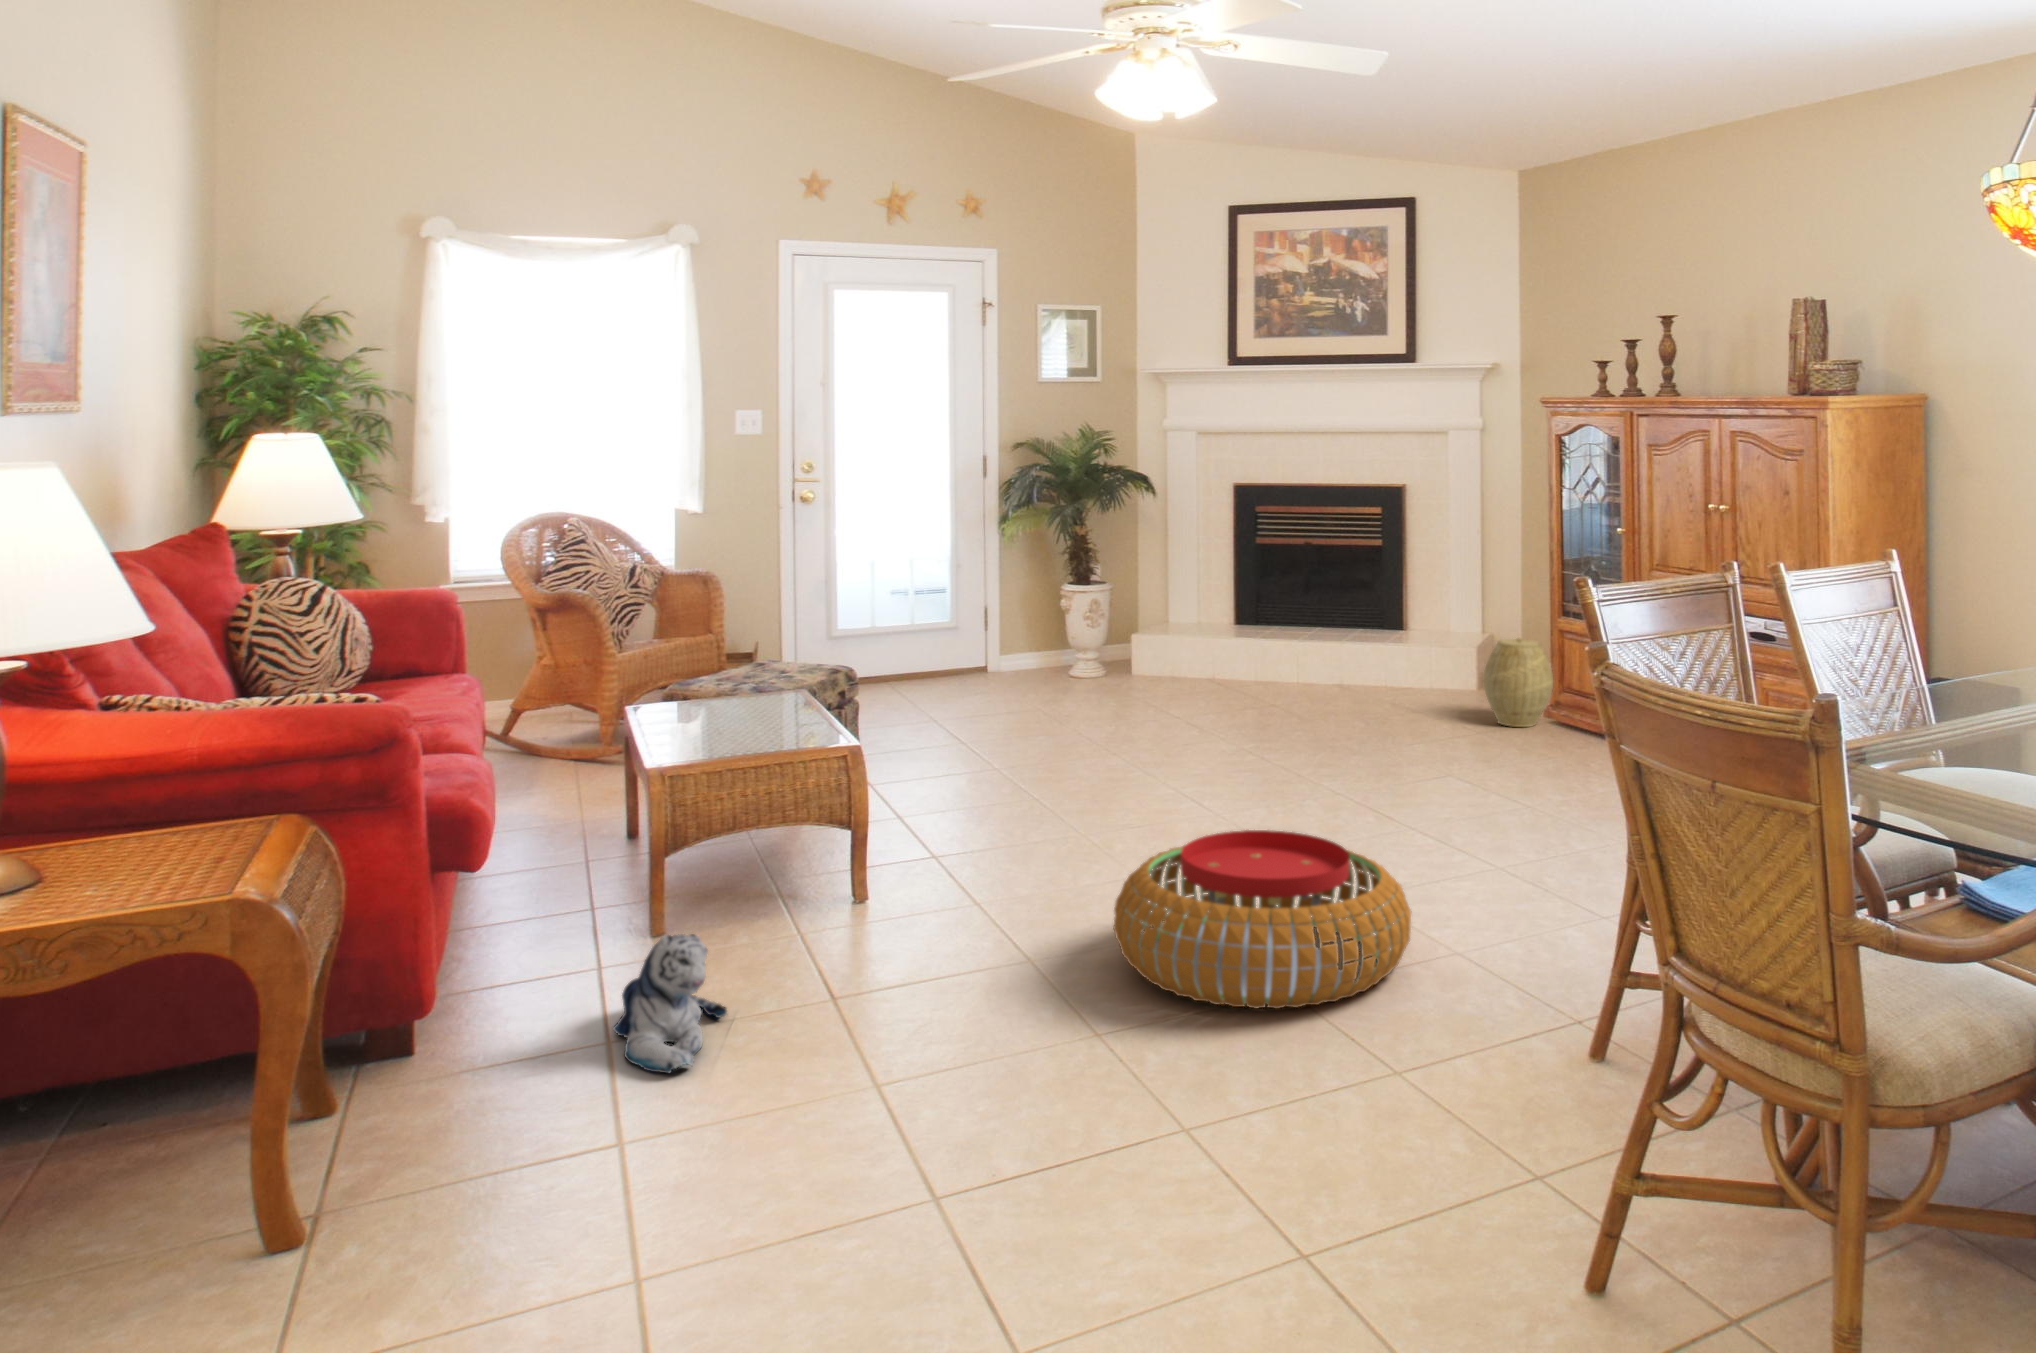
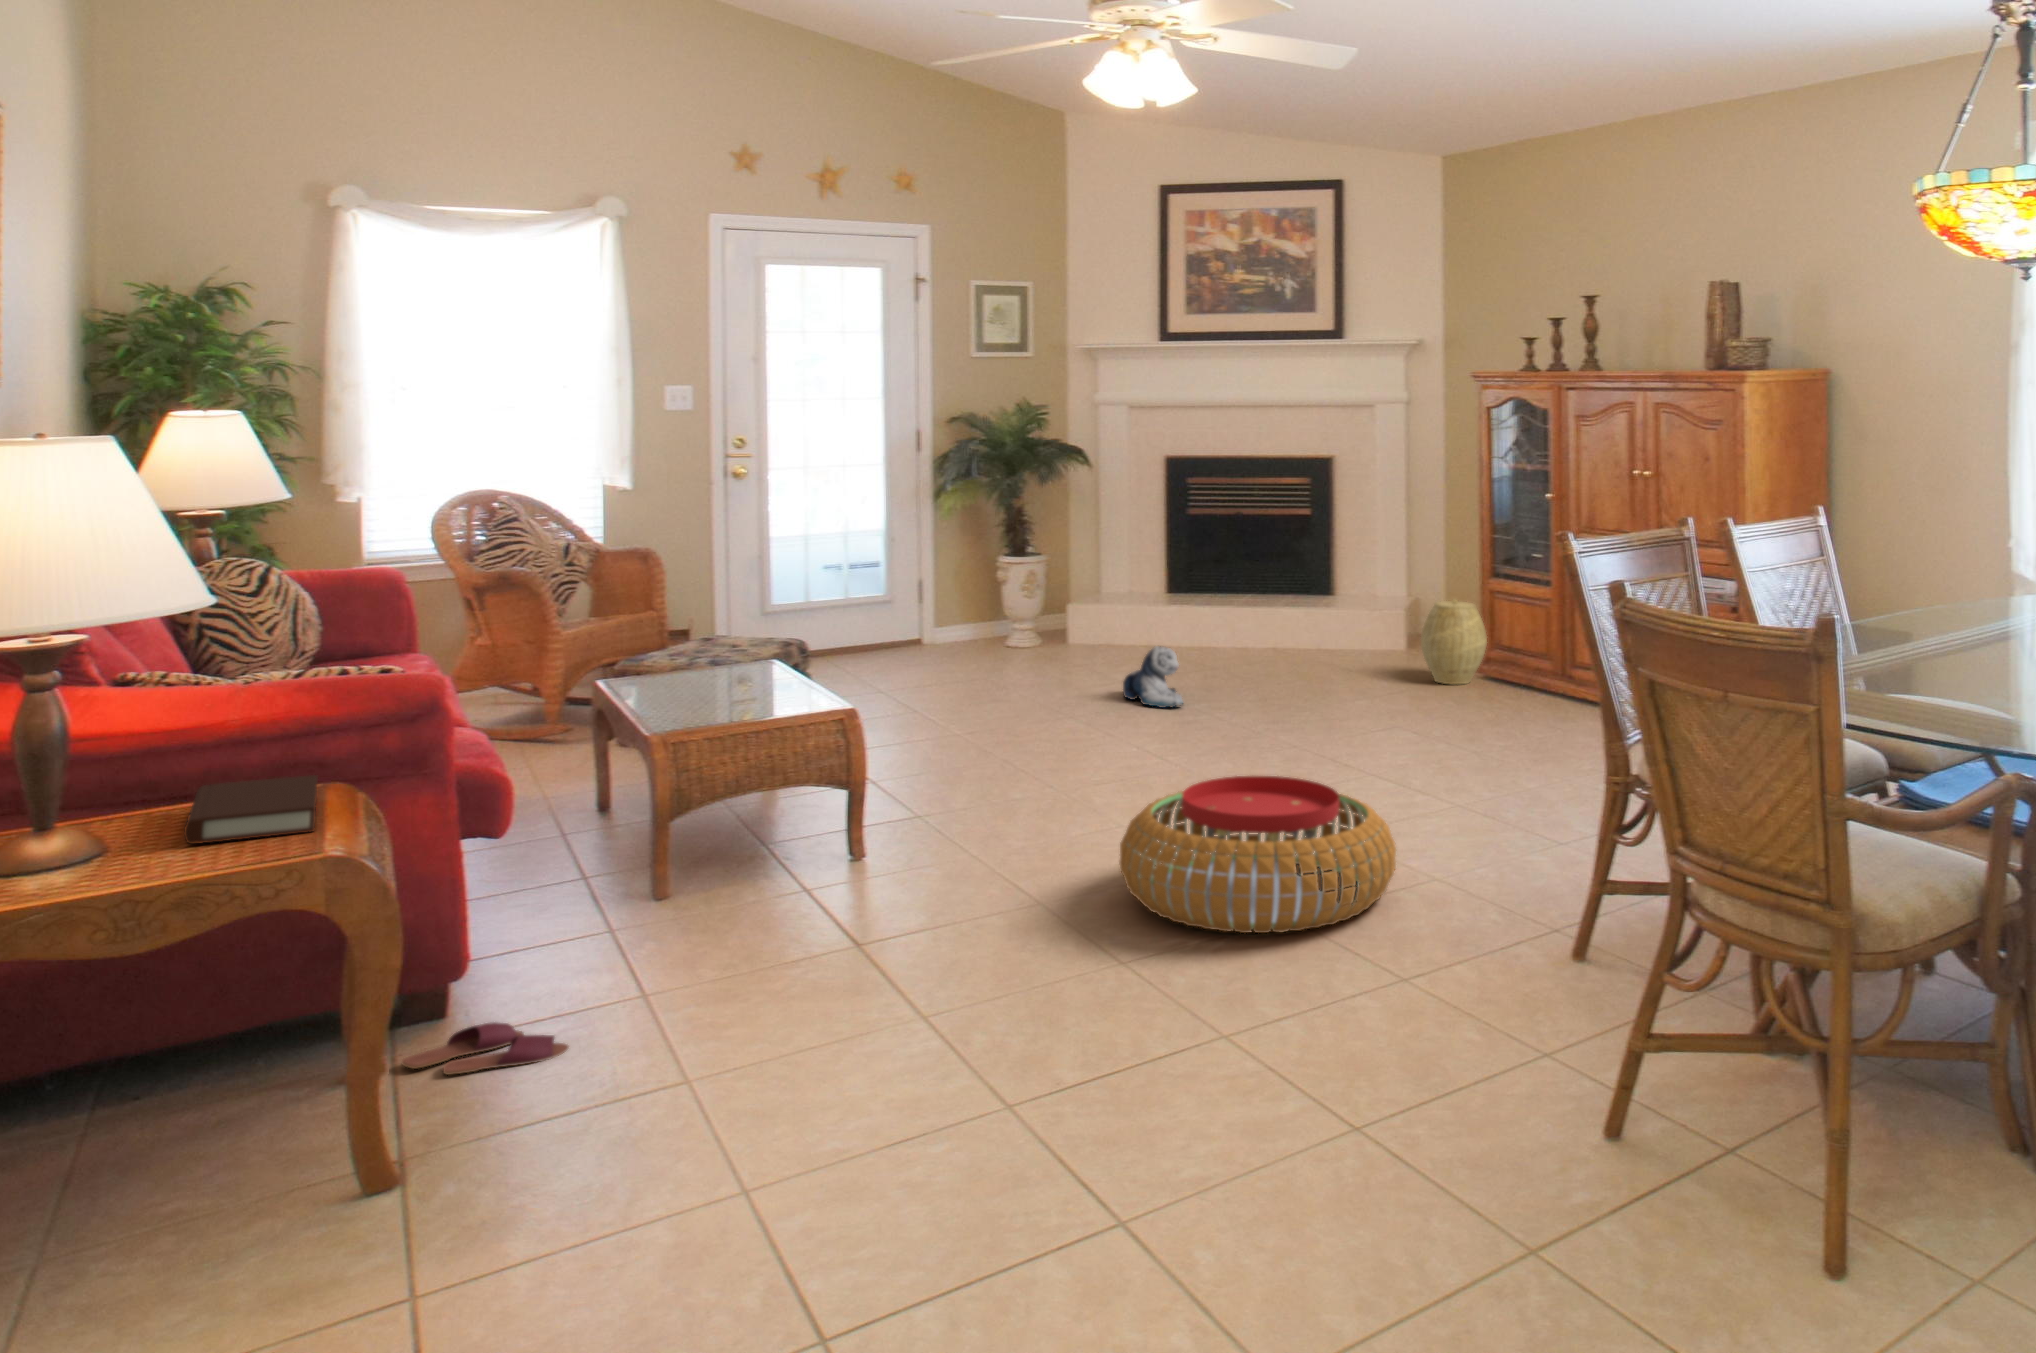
book: none [86,812,251,886] -> present [184,775,318,844]
plush toy: present [613,934,727,1073] -> present [1123,646,1183,707]
slippers: none [346,1071,515,1128] -> present [402,1022,568,1075]

